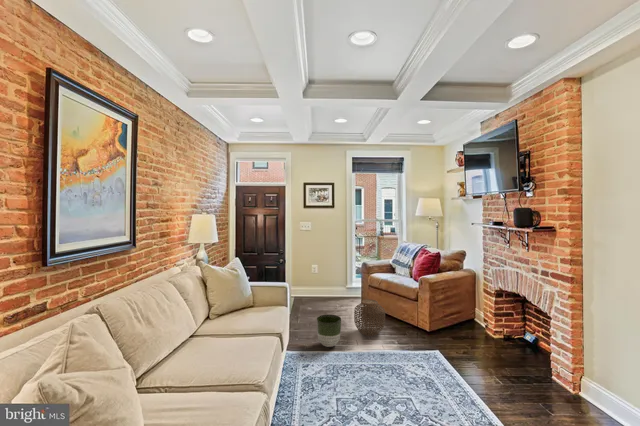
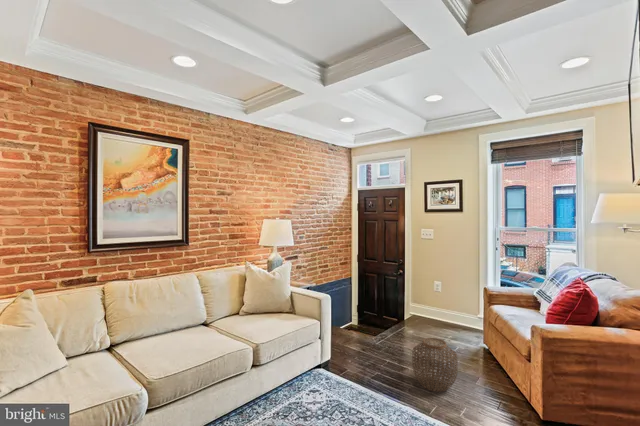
planter: present [317,315,341,347] -> none [347,343,378,384]

